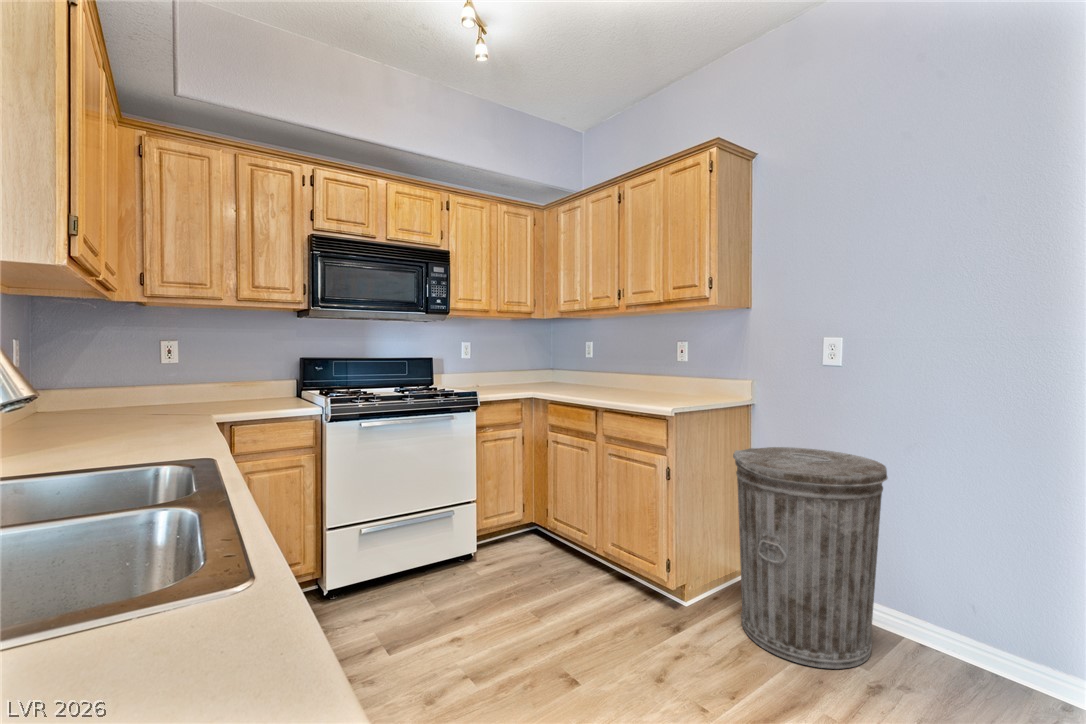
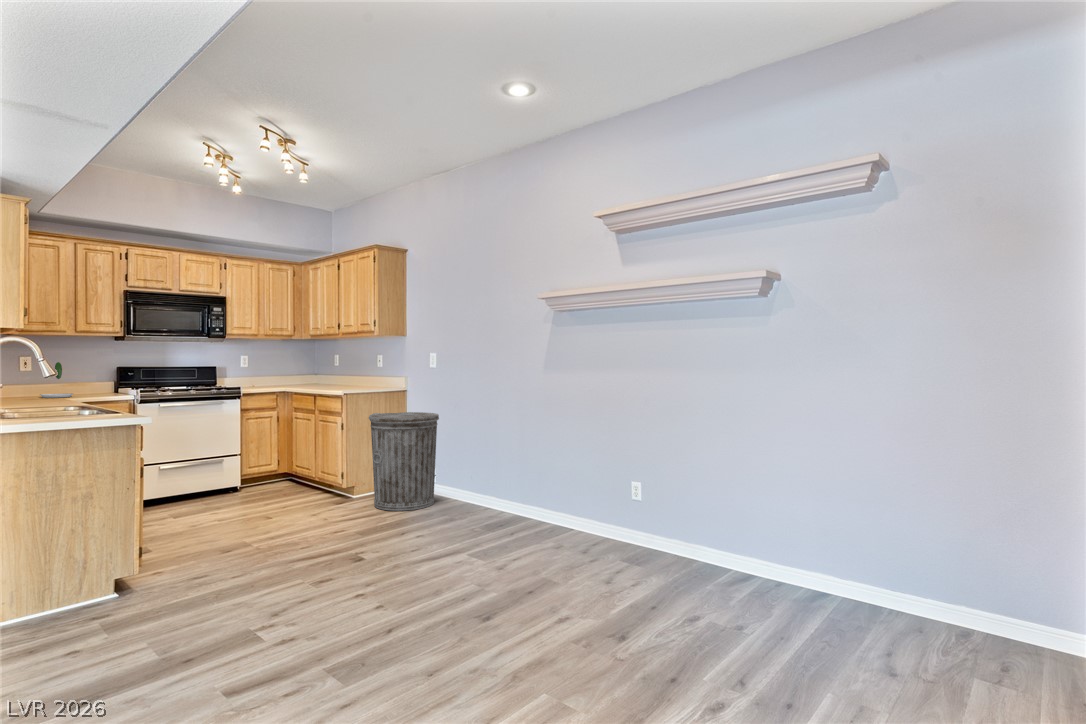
plate: none [178,350,233,411] -> present [40,362,73,398]

